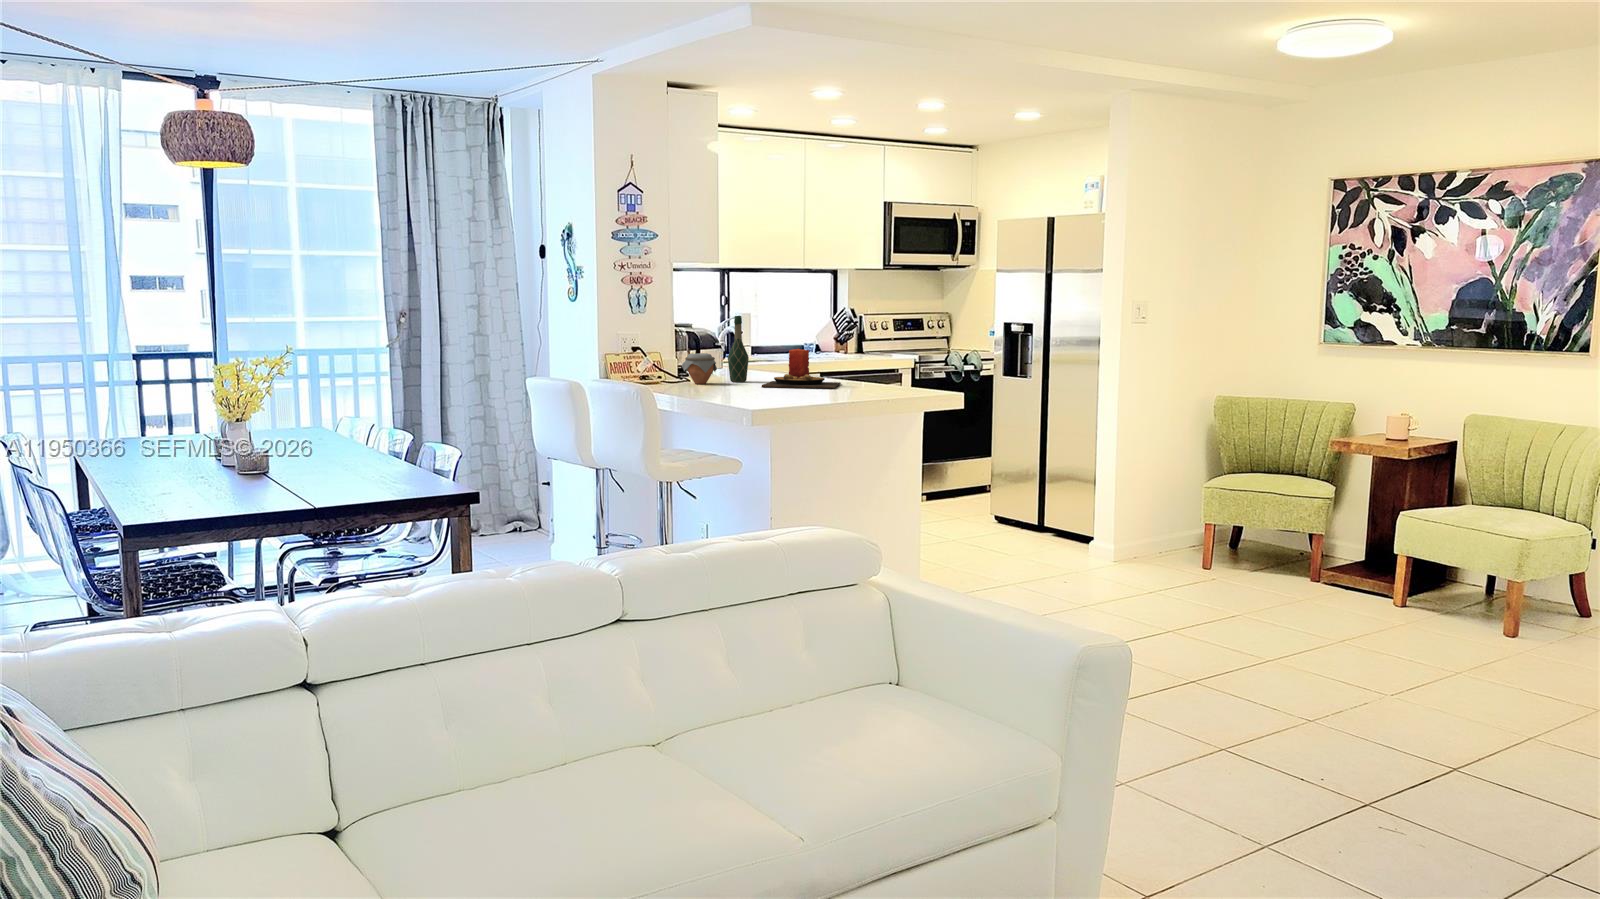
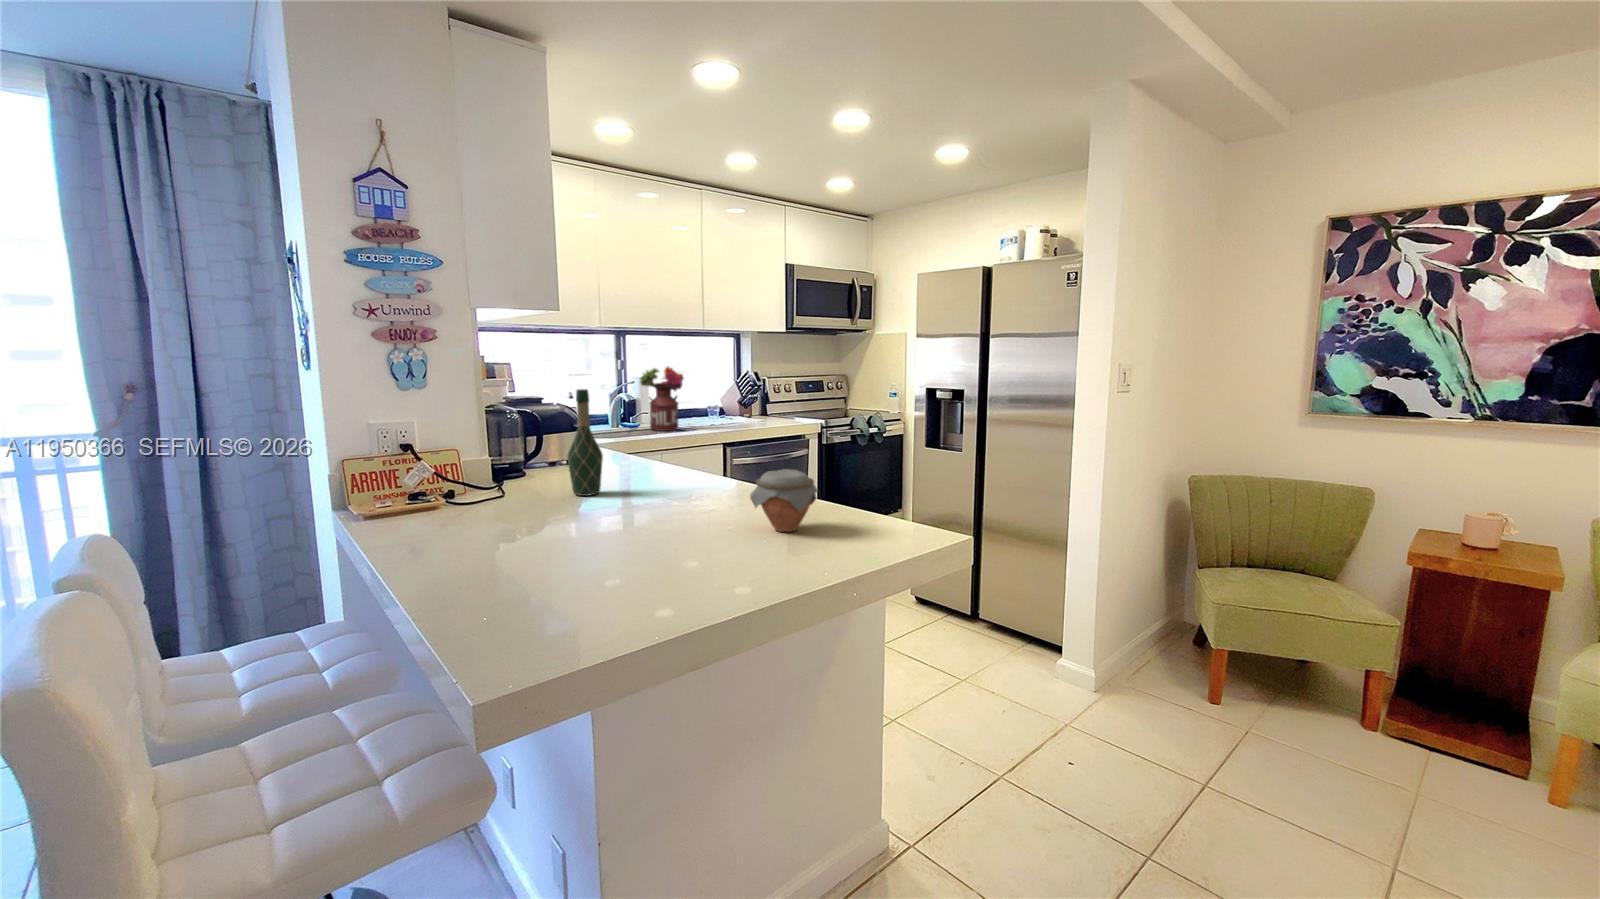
flower arrangement: none [747,302,786,360] -> present [640,367,684,431]
candle: present [762,348,841,389] -> none [612,444,752,519]
jar: present [682,353,717,384] -> present [750,469,818,532]

